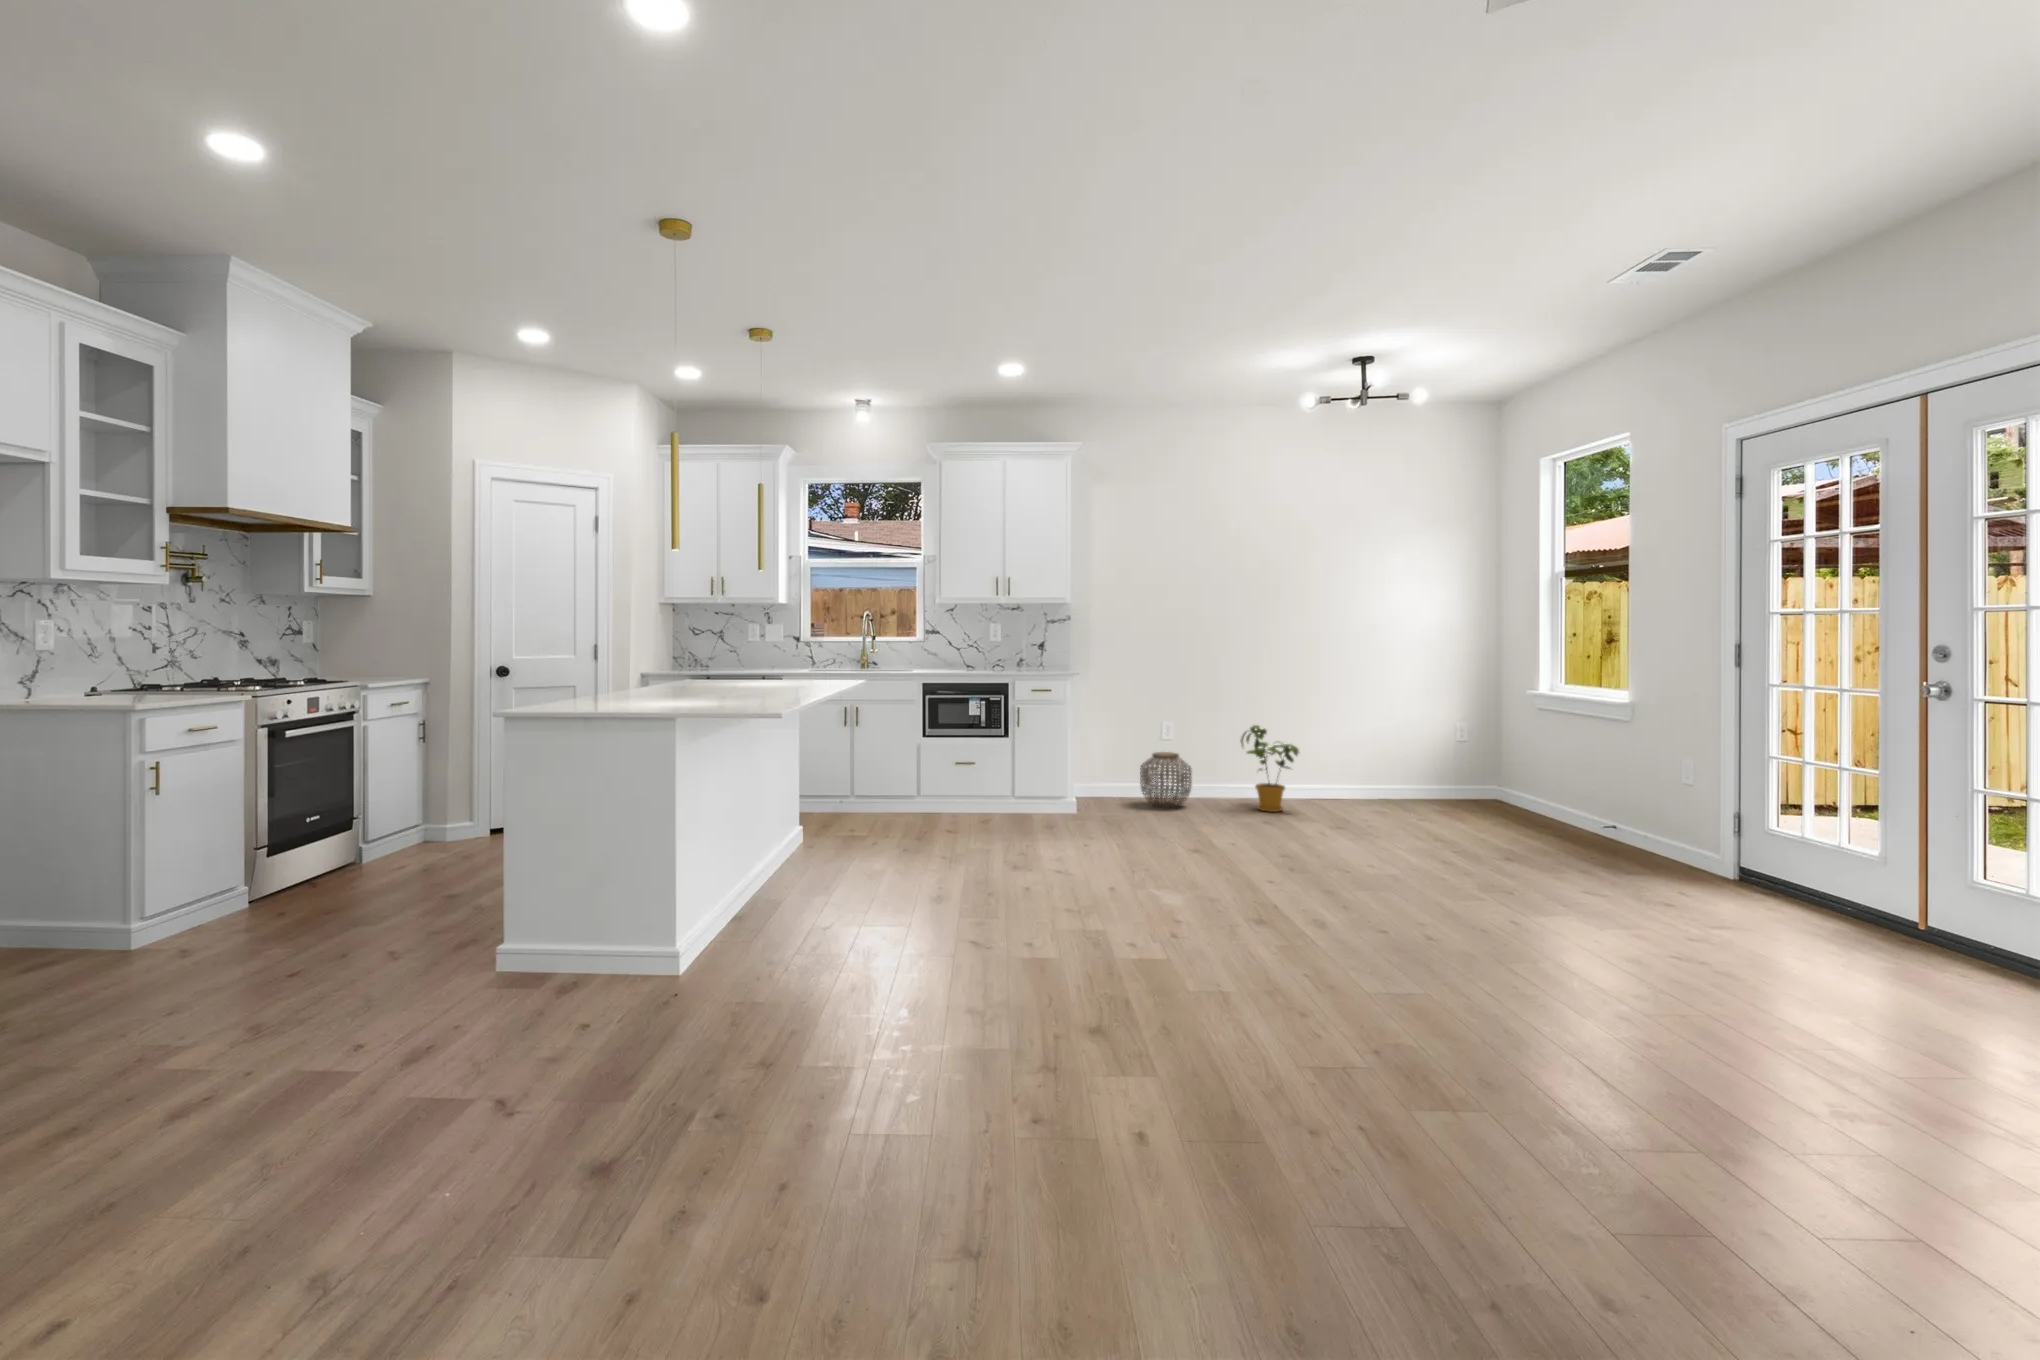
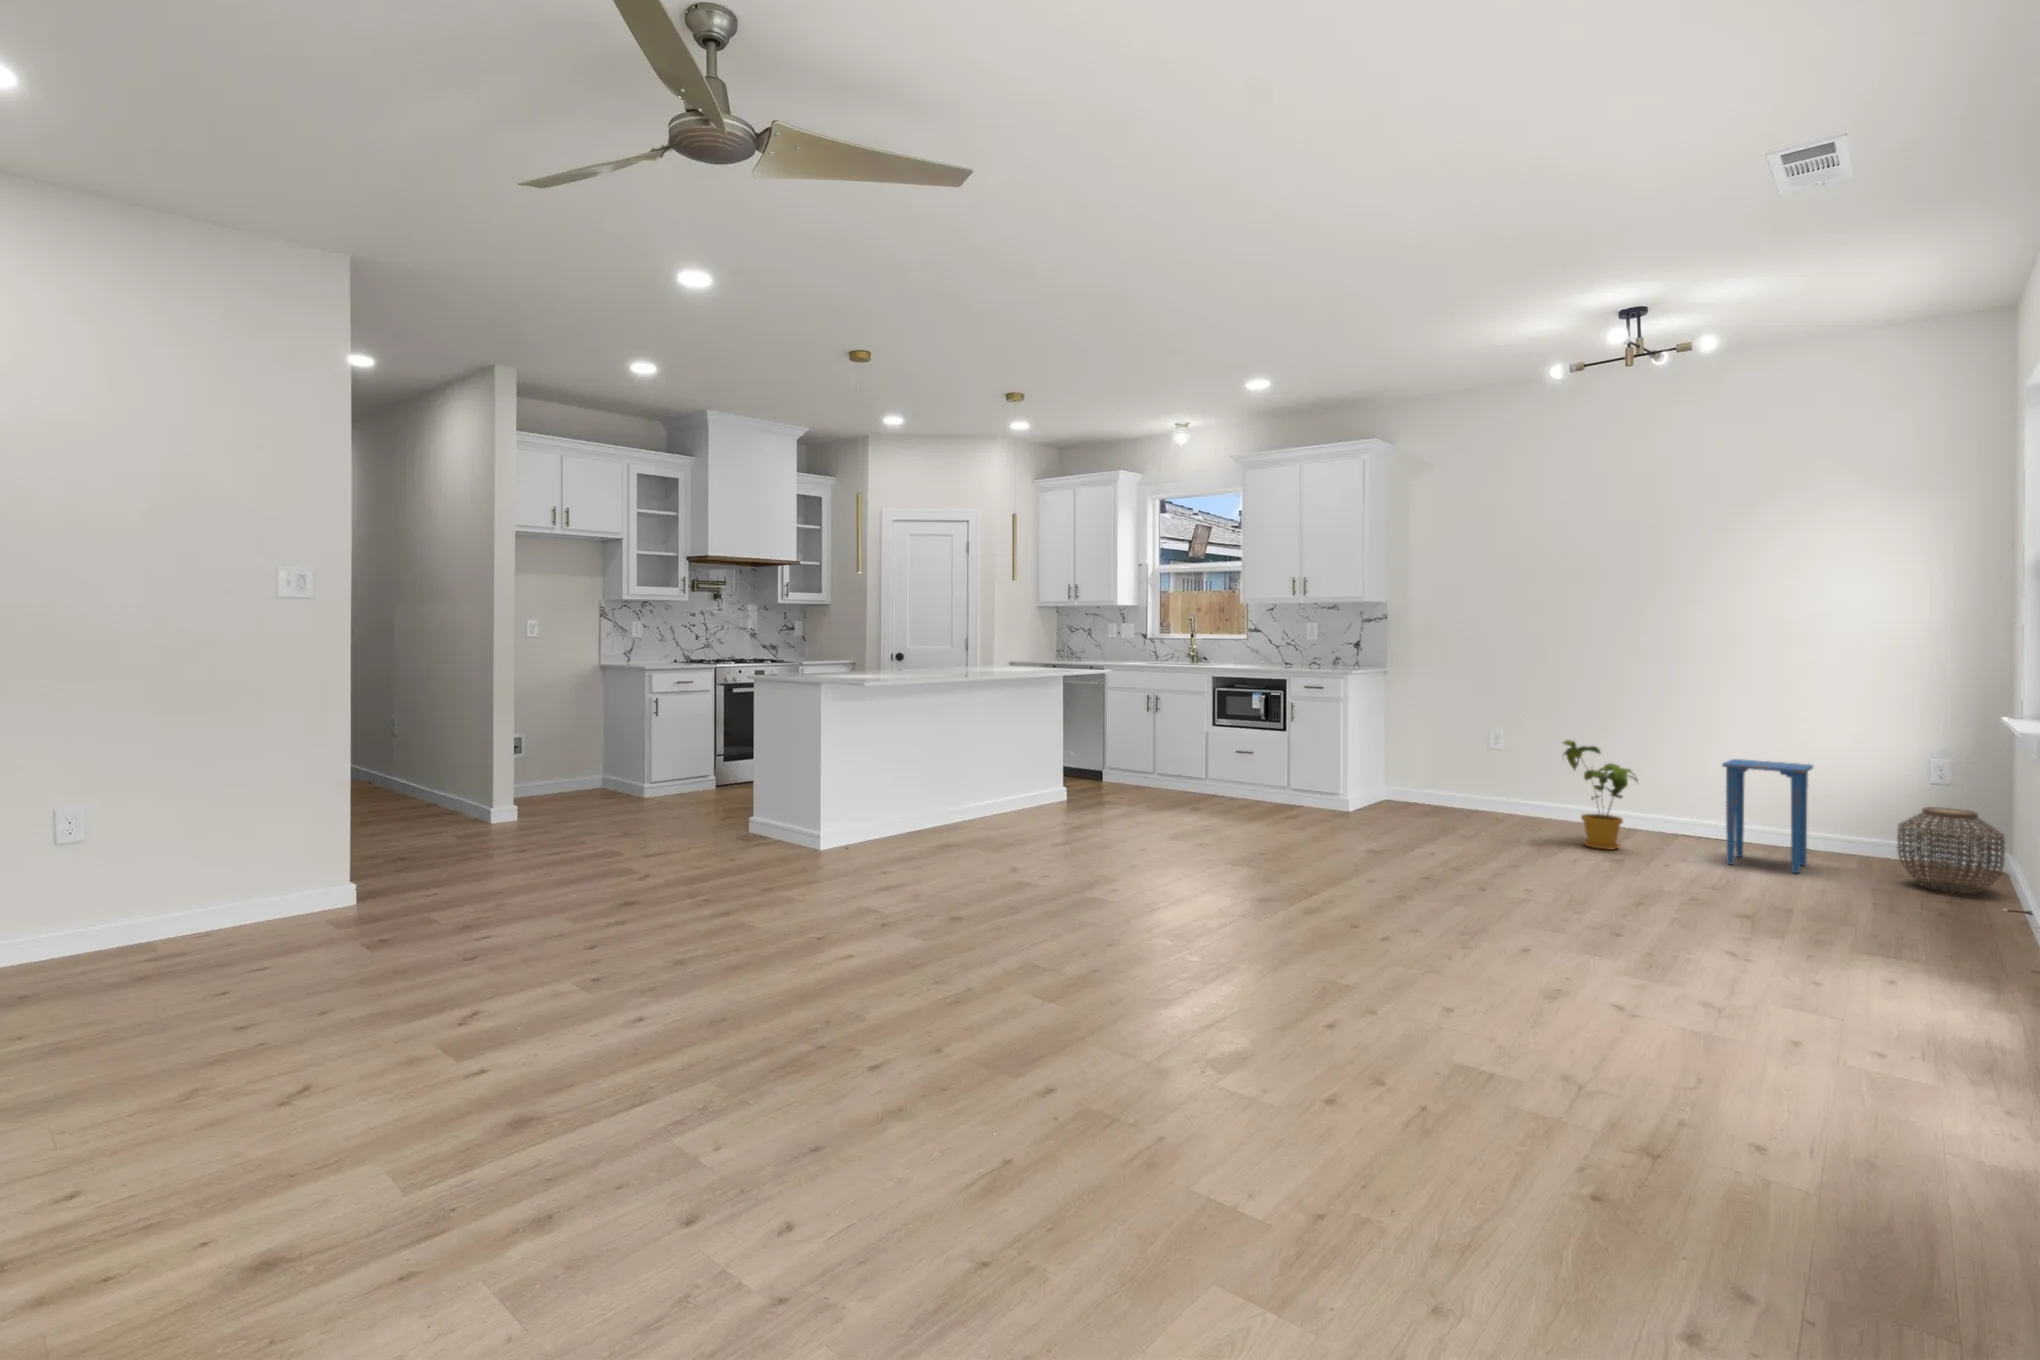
side table: none [1336,731,1401,811] -> present [1722,759,1813,873]
woven basket: present [1140,752,1192,808] -> present [1898,807,2005,894]

